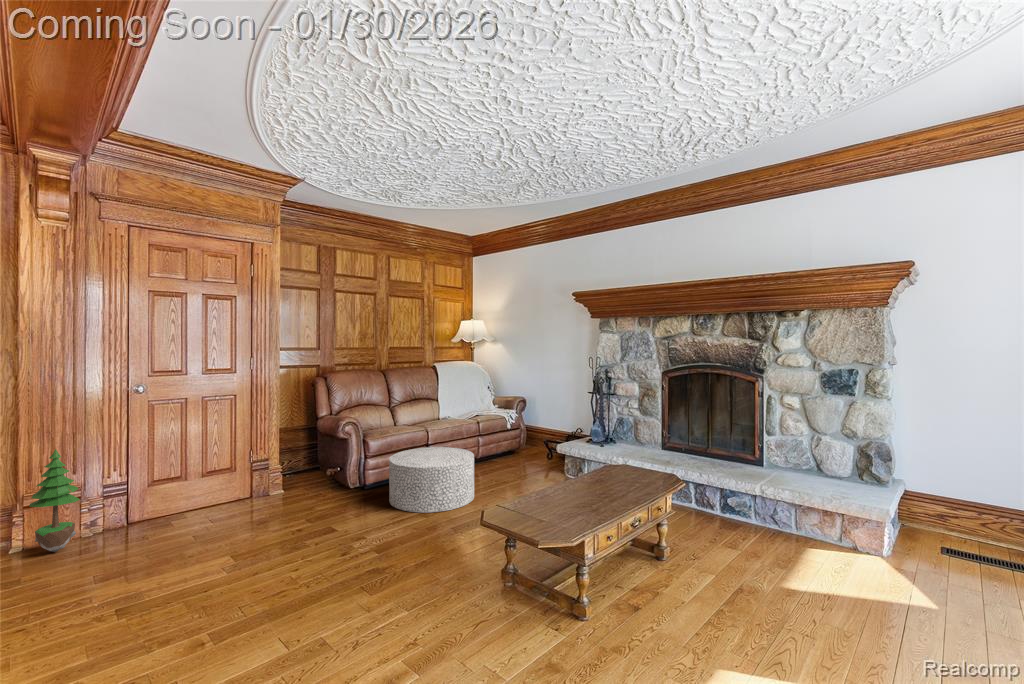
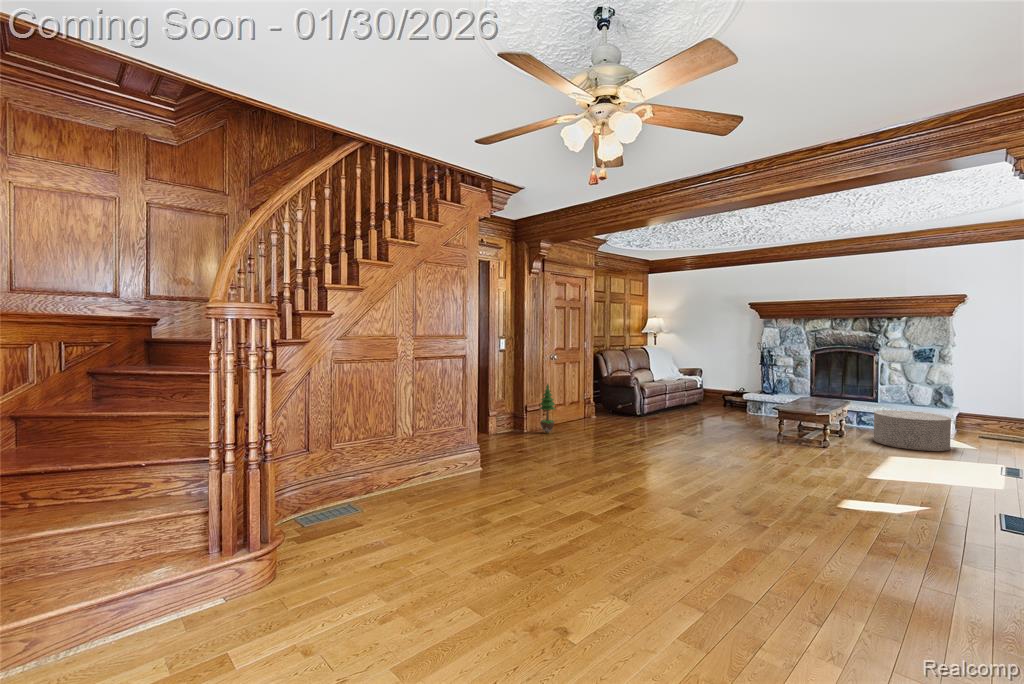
ottoman: present [389,447,474,513] -> present [874,410,951,451]

